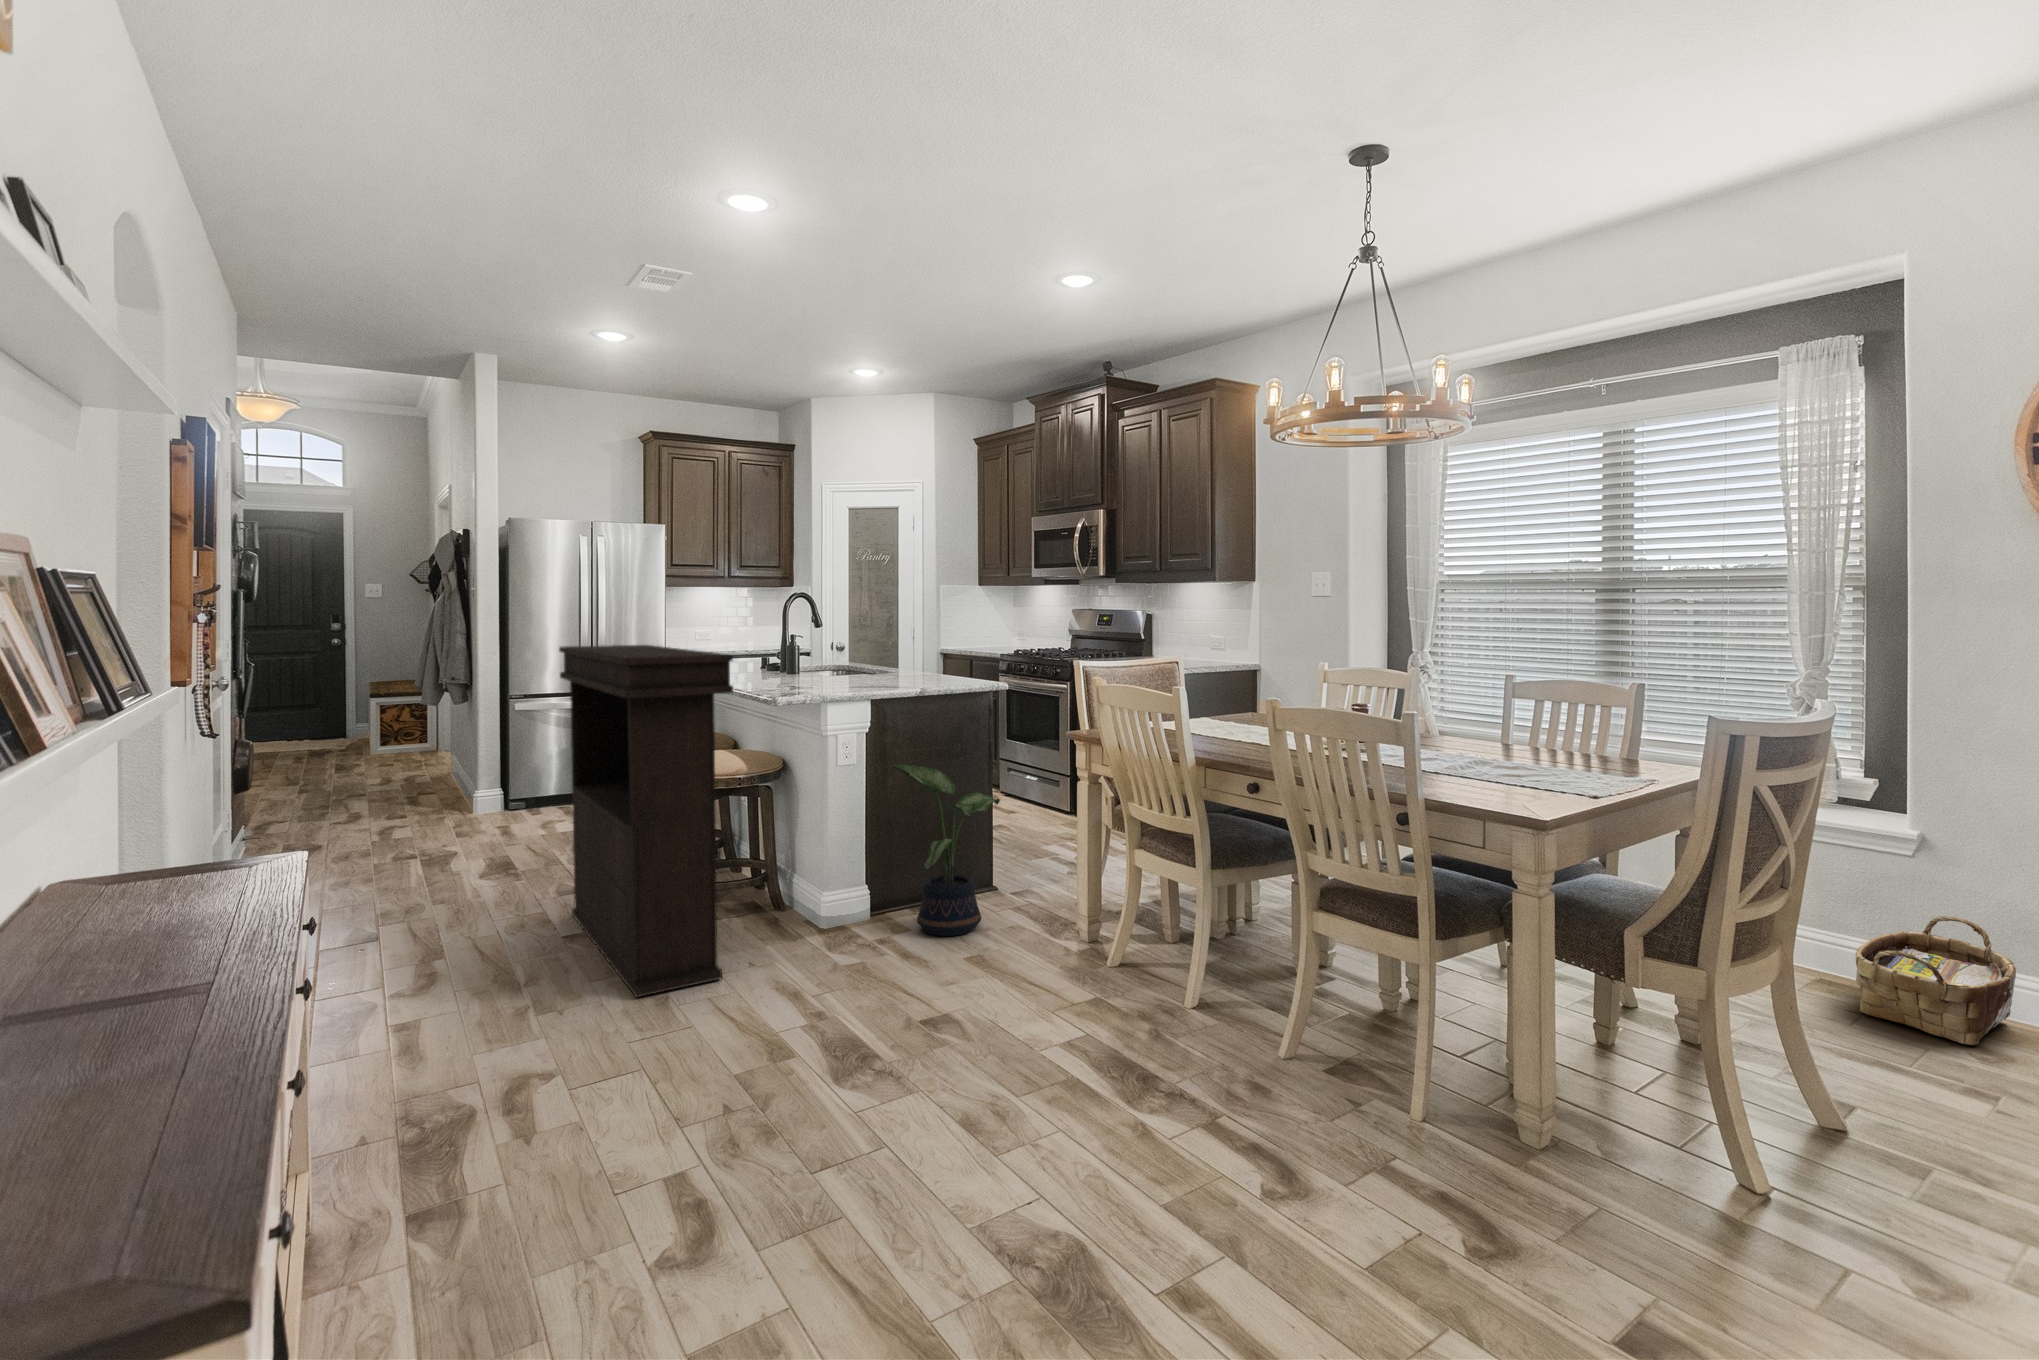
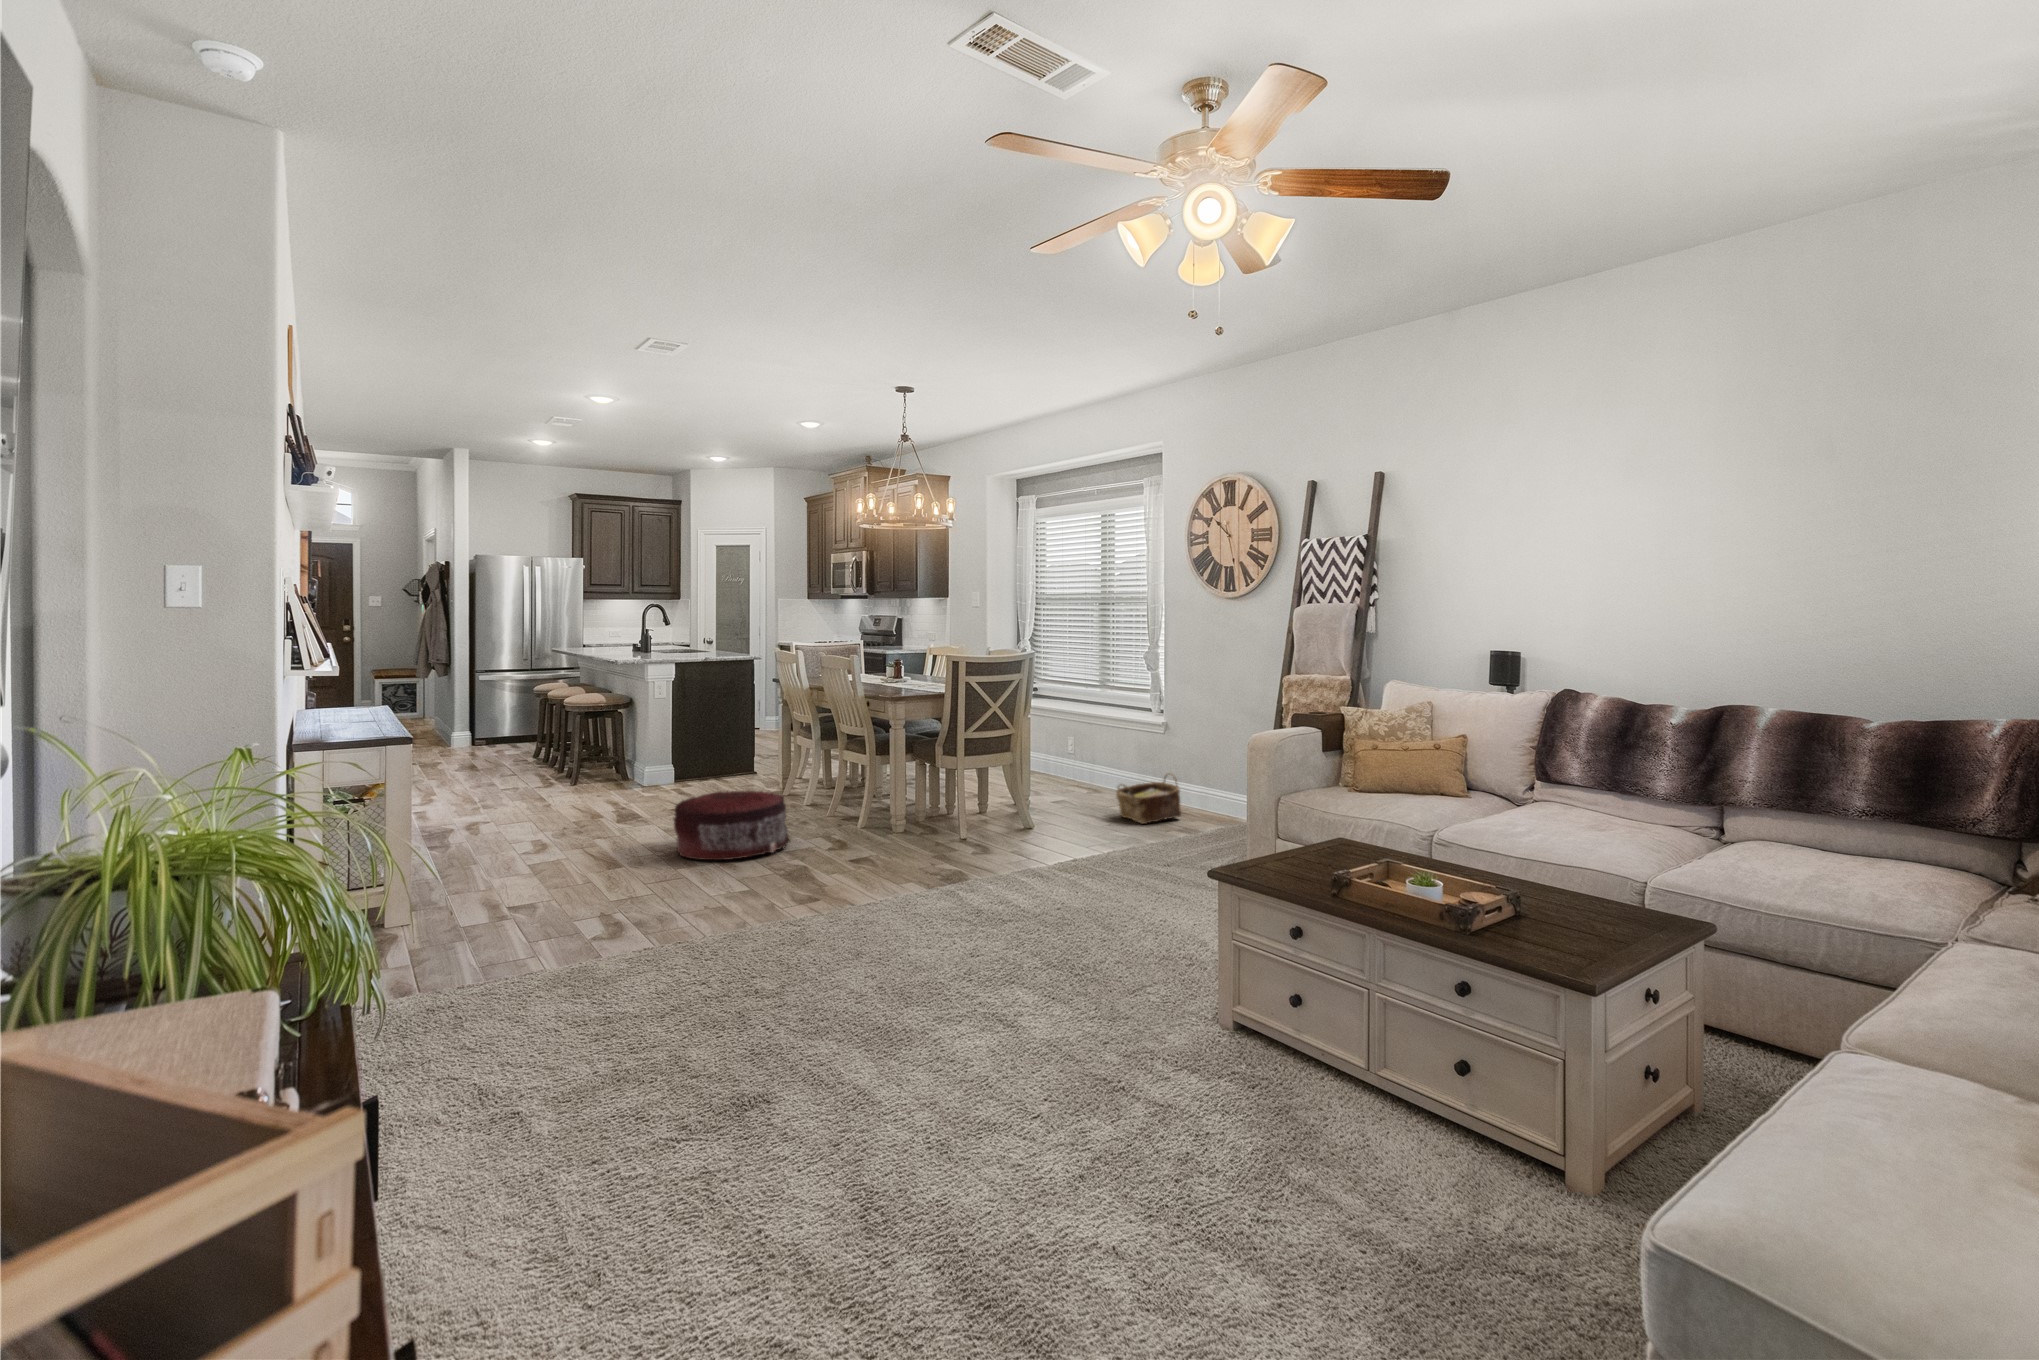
console table: present [559,645,733,997] -> none [505,637,590,808]
potted plant: present [892,764,1000,936] -> none [687,704,749,793]
pouf: none [1032,1017,1318,1288] -> present [673,791,789,860]

